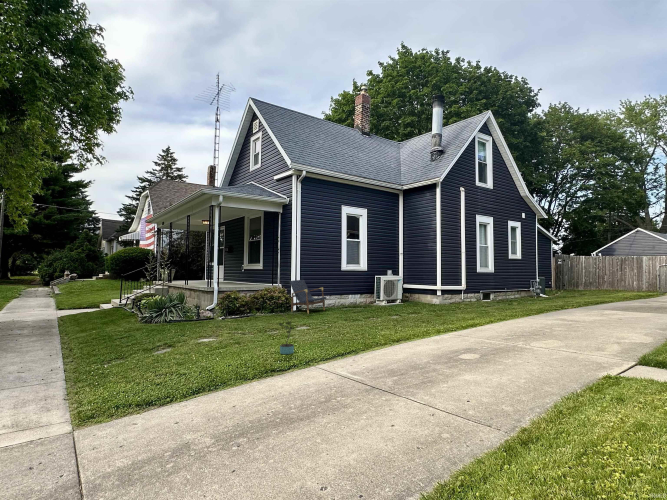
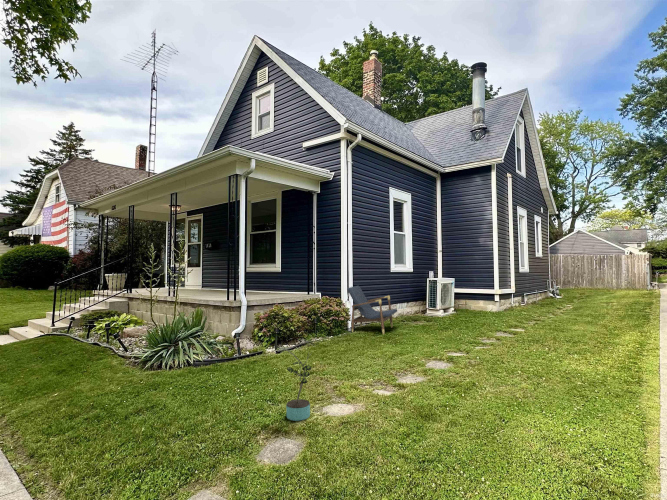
potted plant: present [278,312,294,354] -> present [275,338,318,421]

